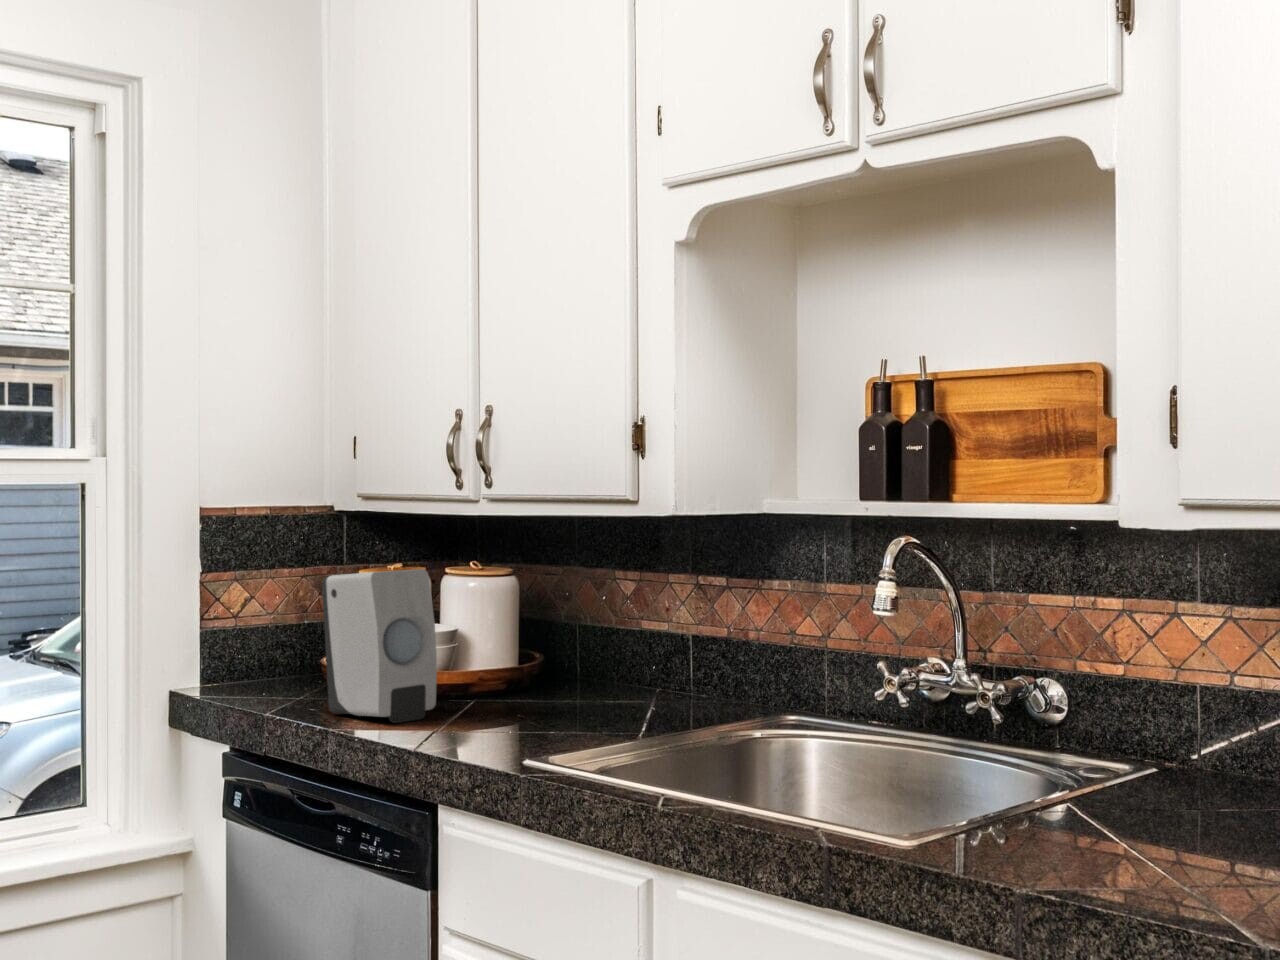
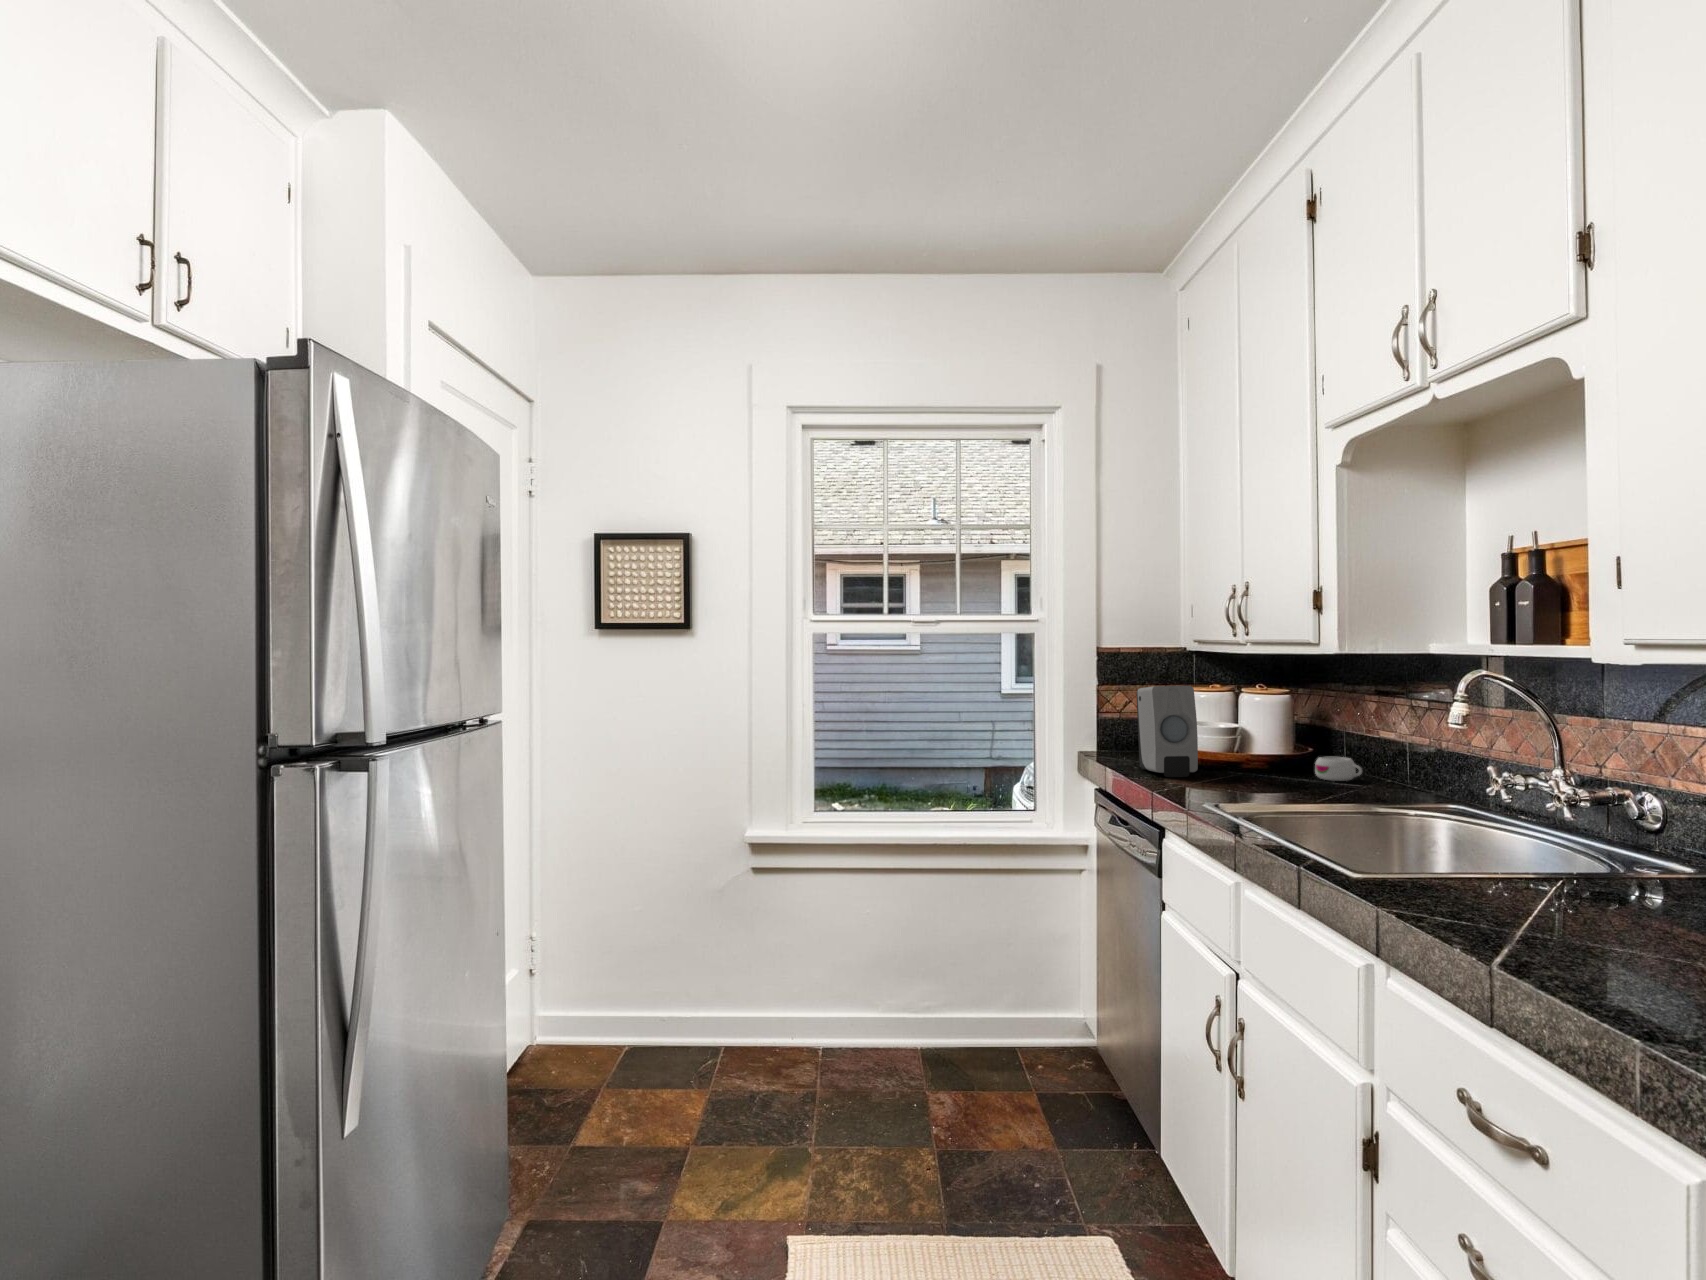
mug: none [580,663,643,699] -> present [1315,757,1362,781]

